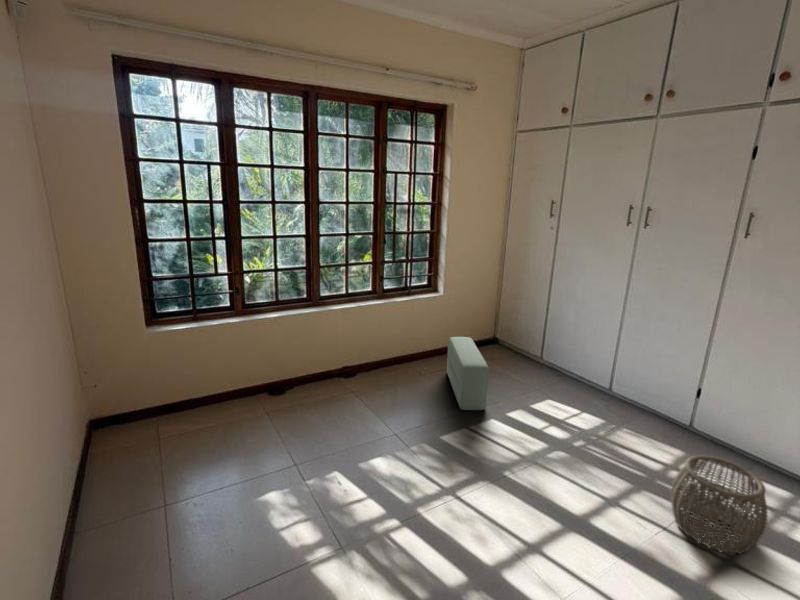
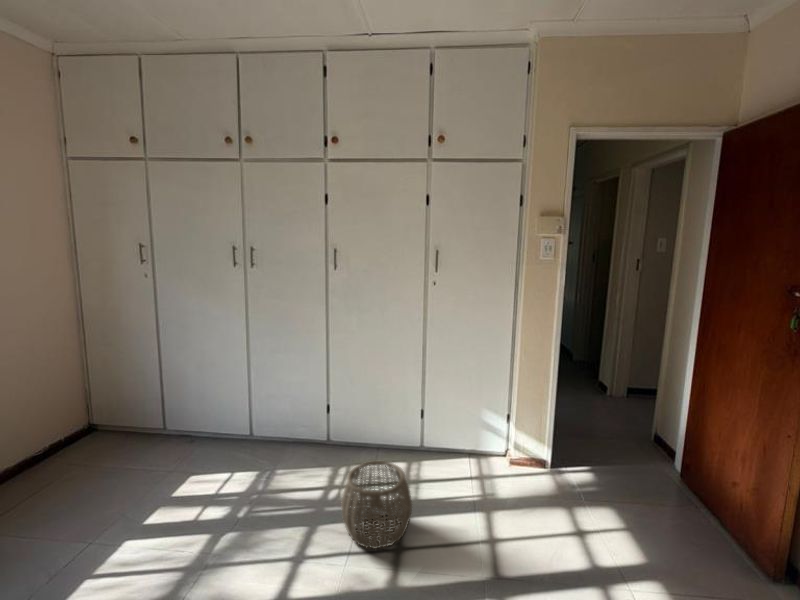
pouf: present [447,337,489,410] -> none [15,443,108,555]

